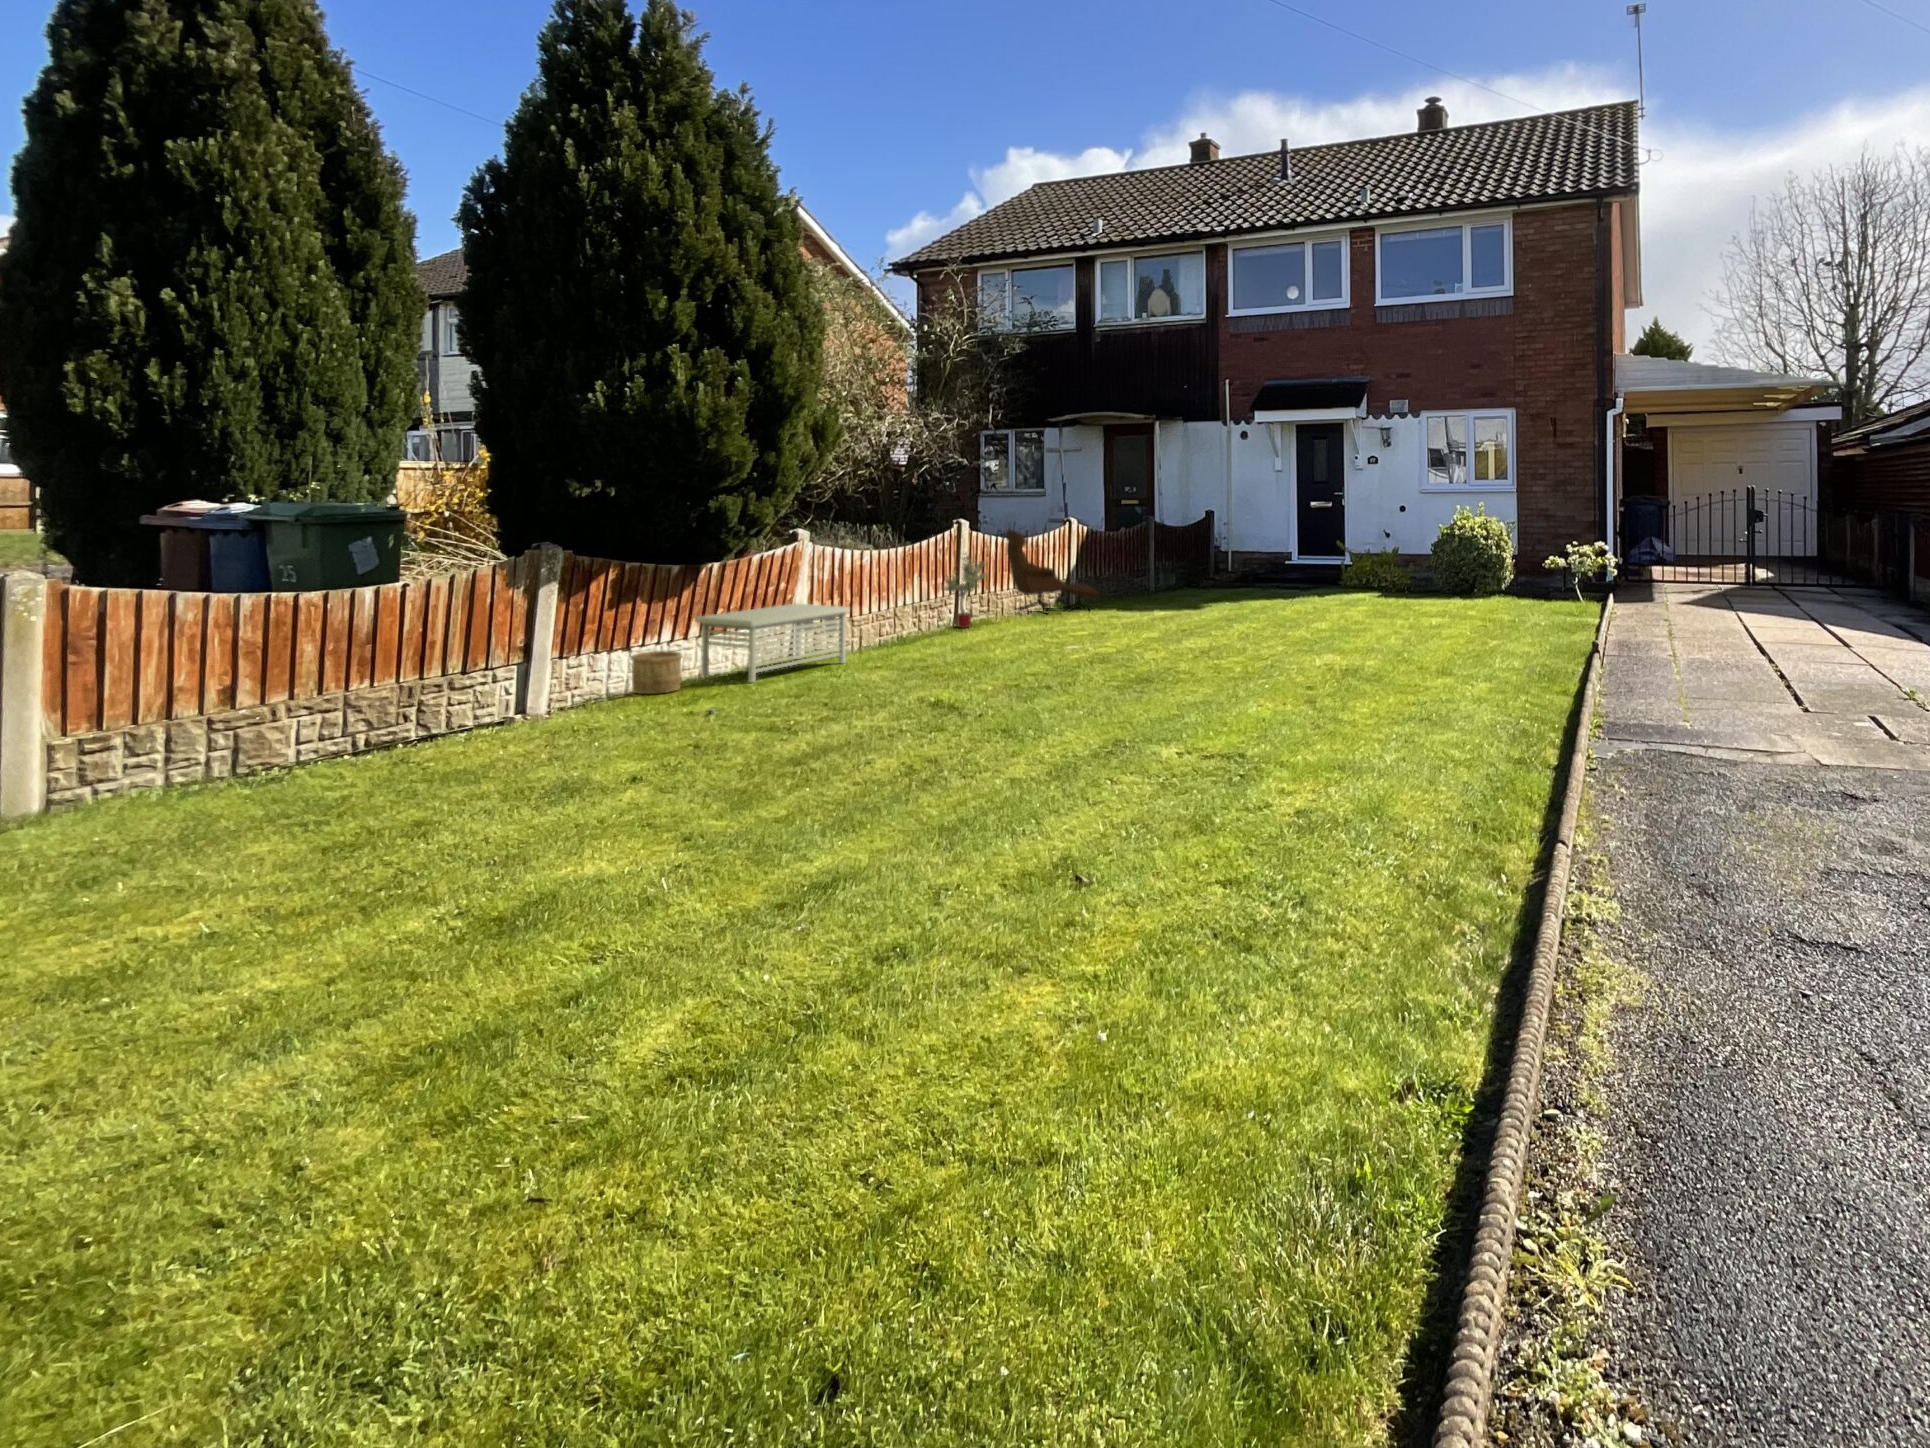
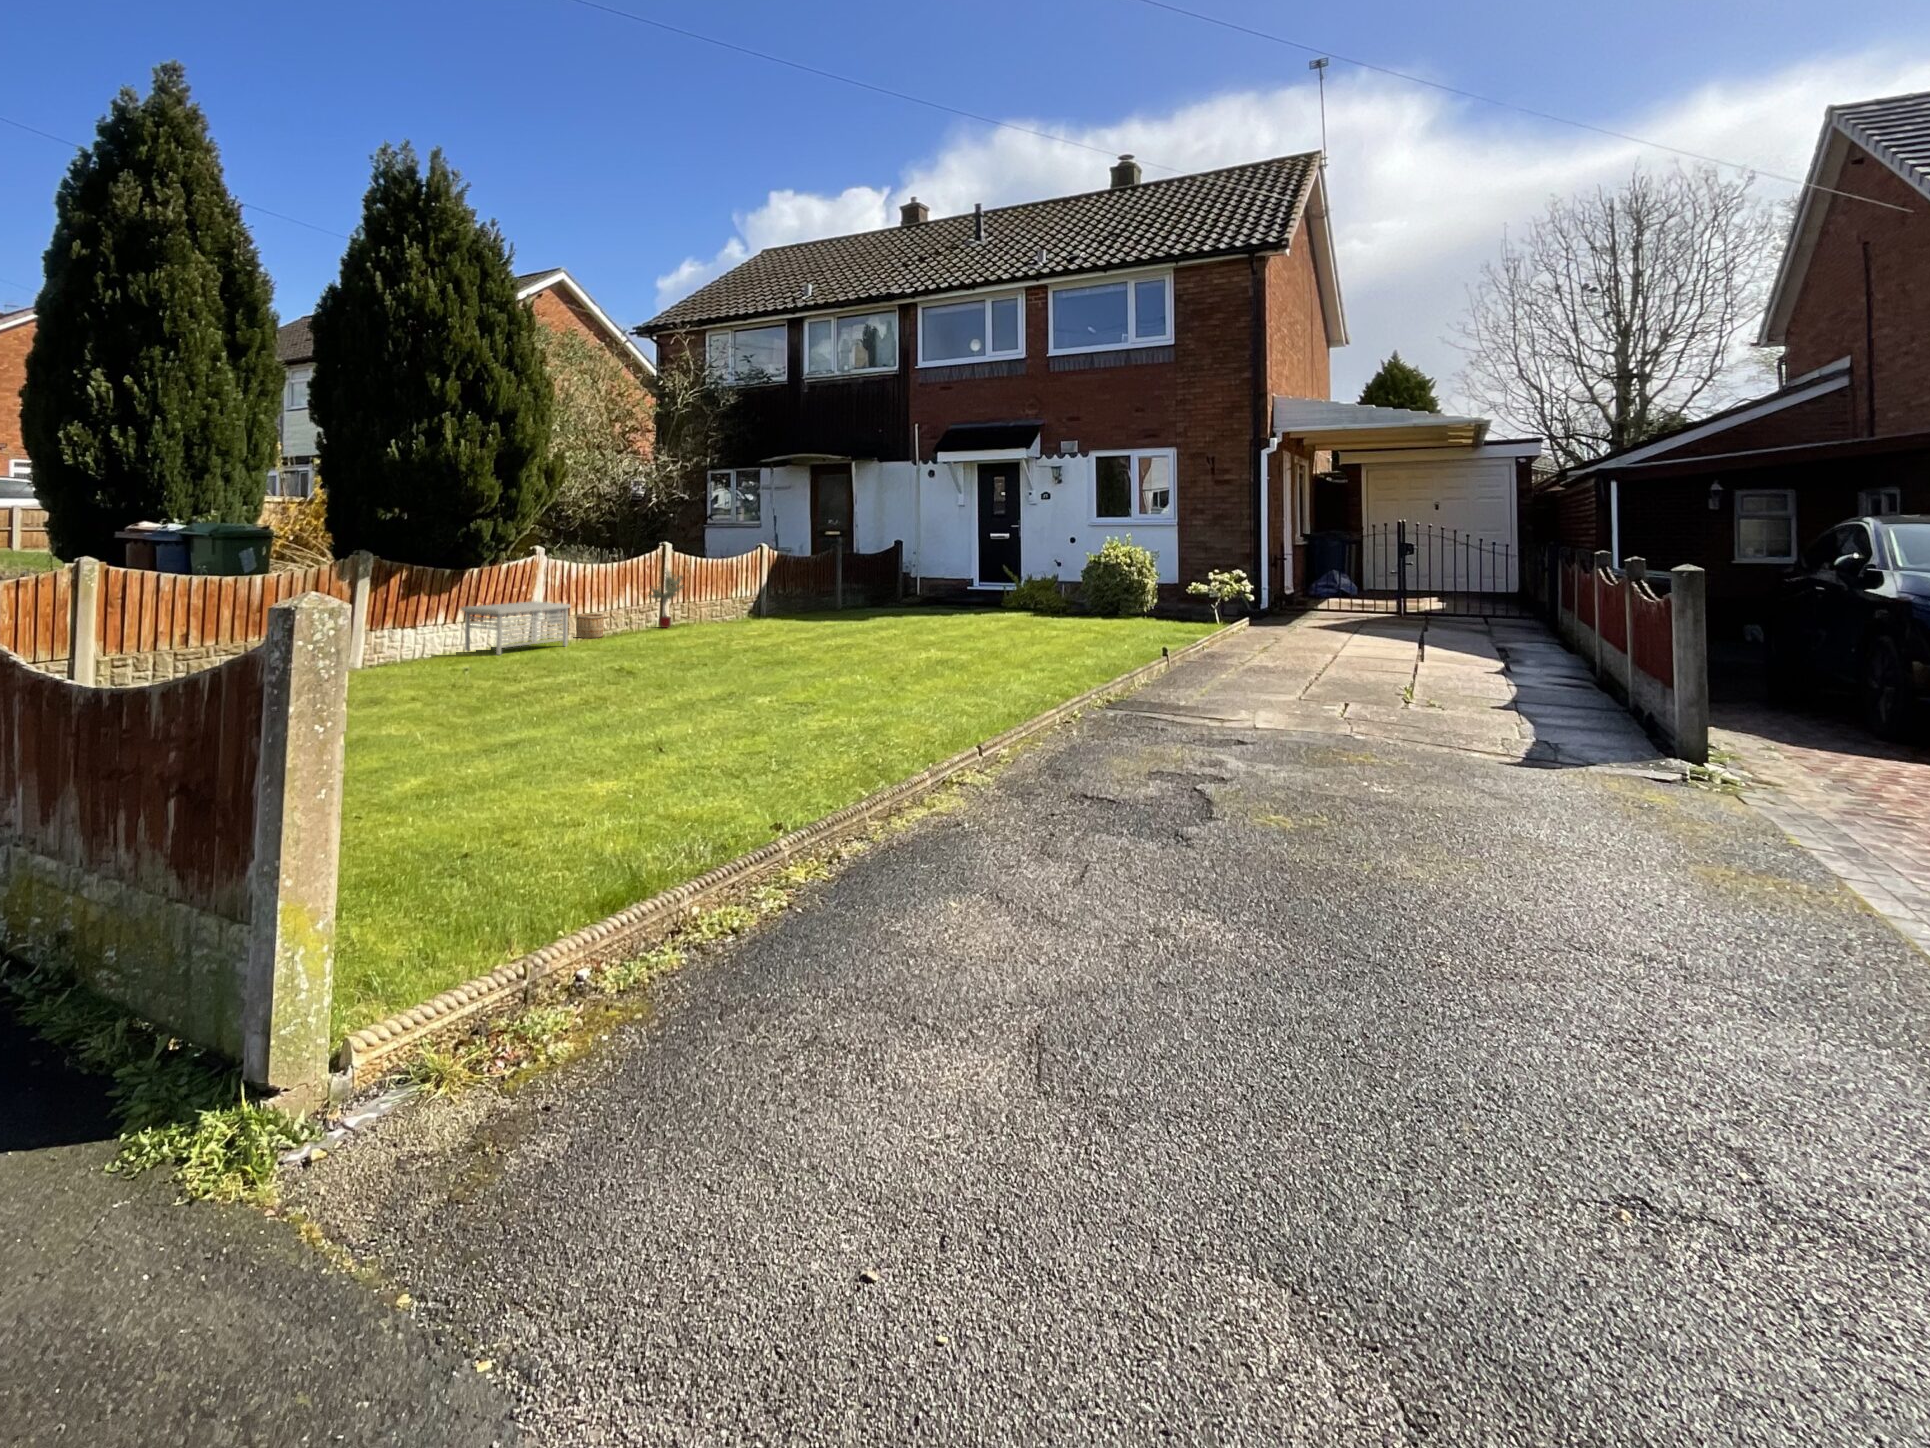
lounge chair: present [1006,530,1098,613] -> none [705,552,780,621]
wooden bucket: present [631,651,682,694] -> present [576,613,605,638]

